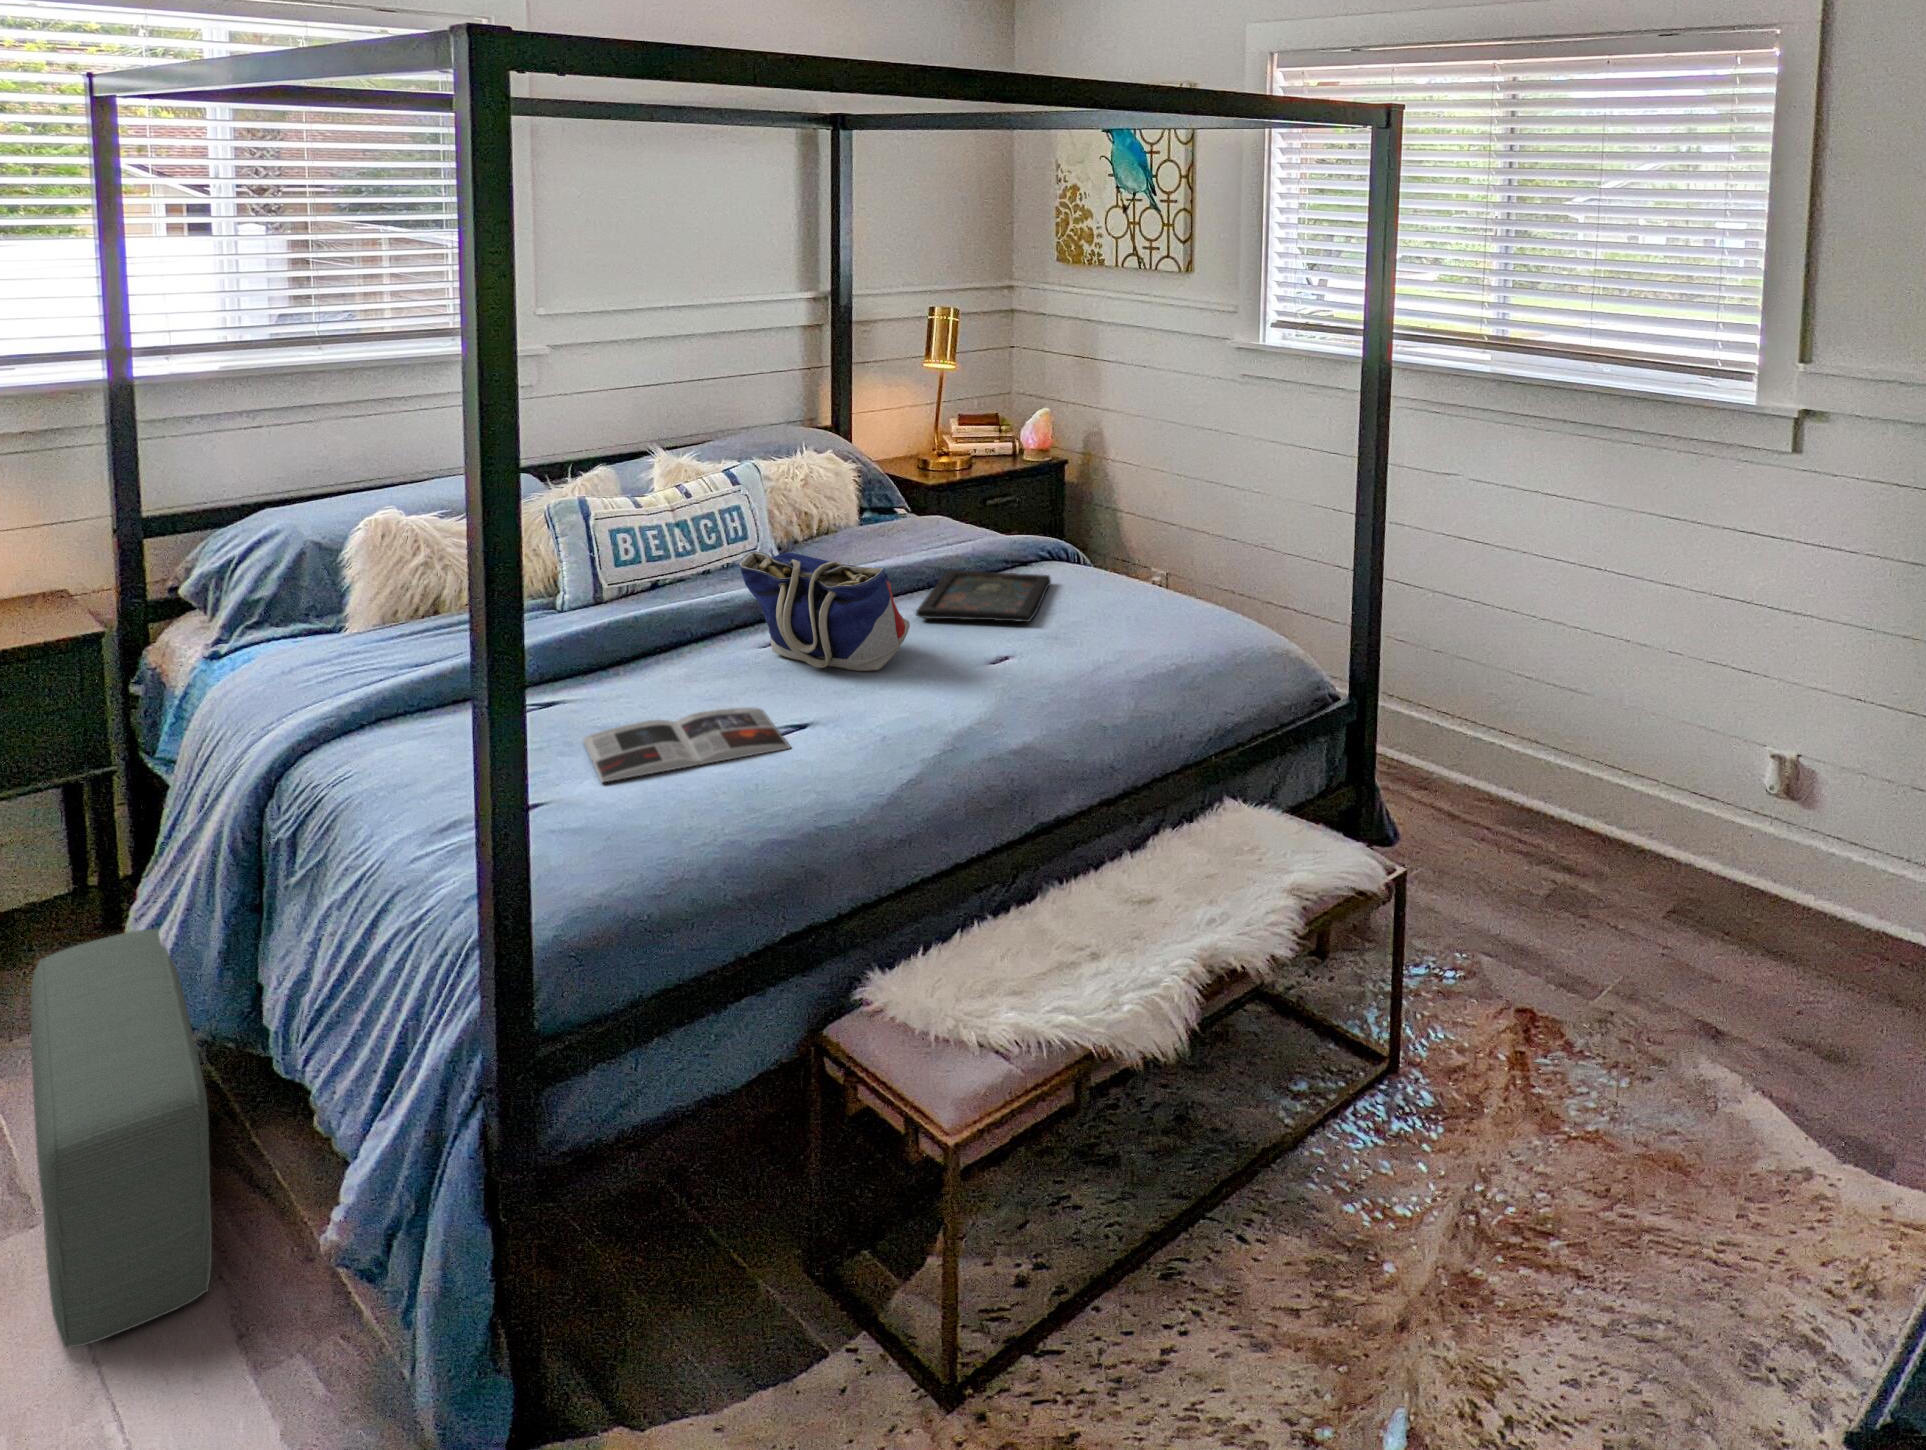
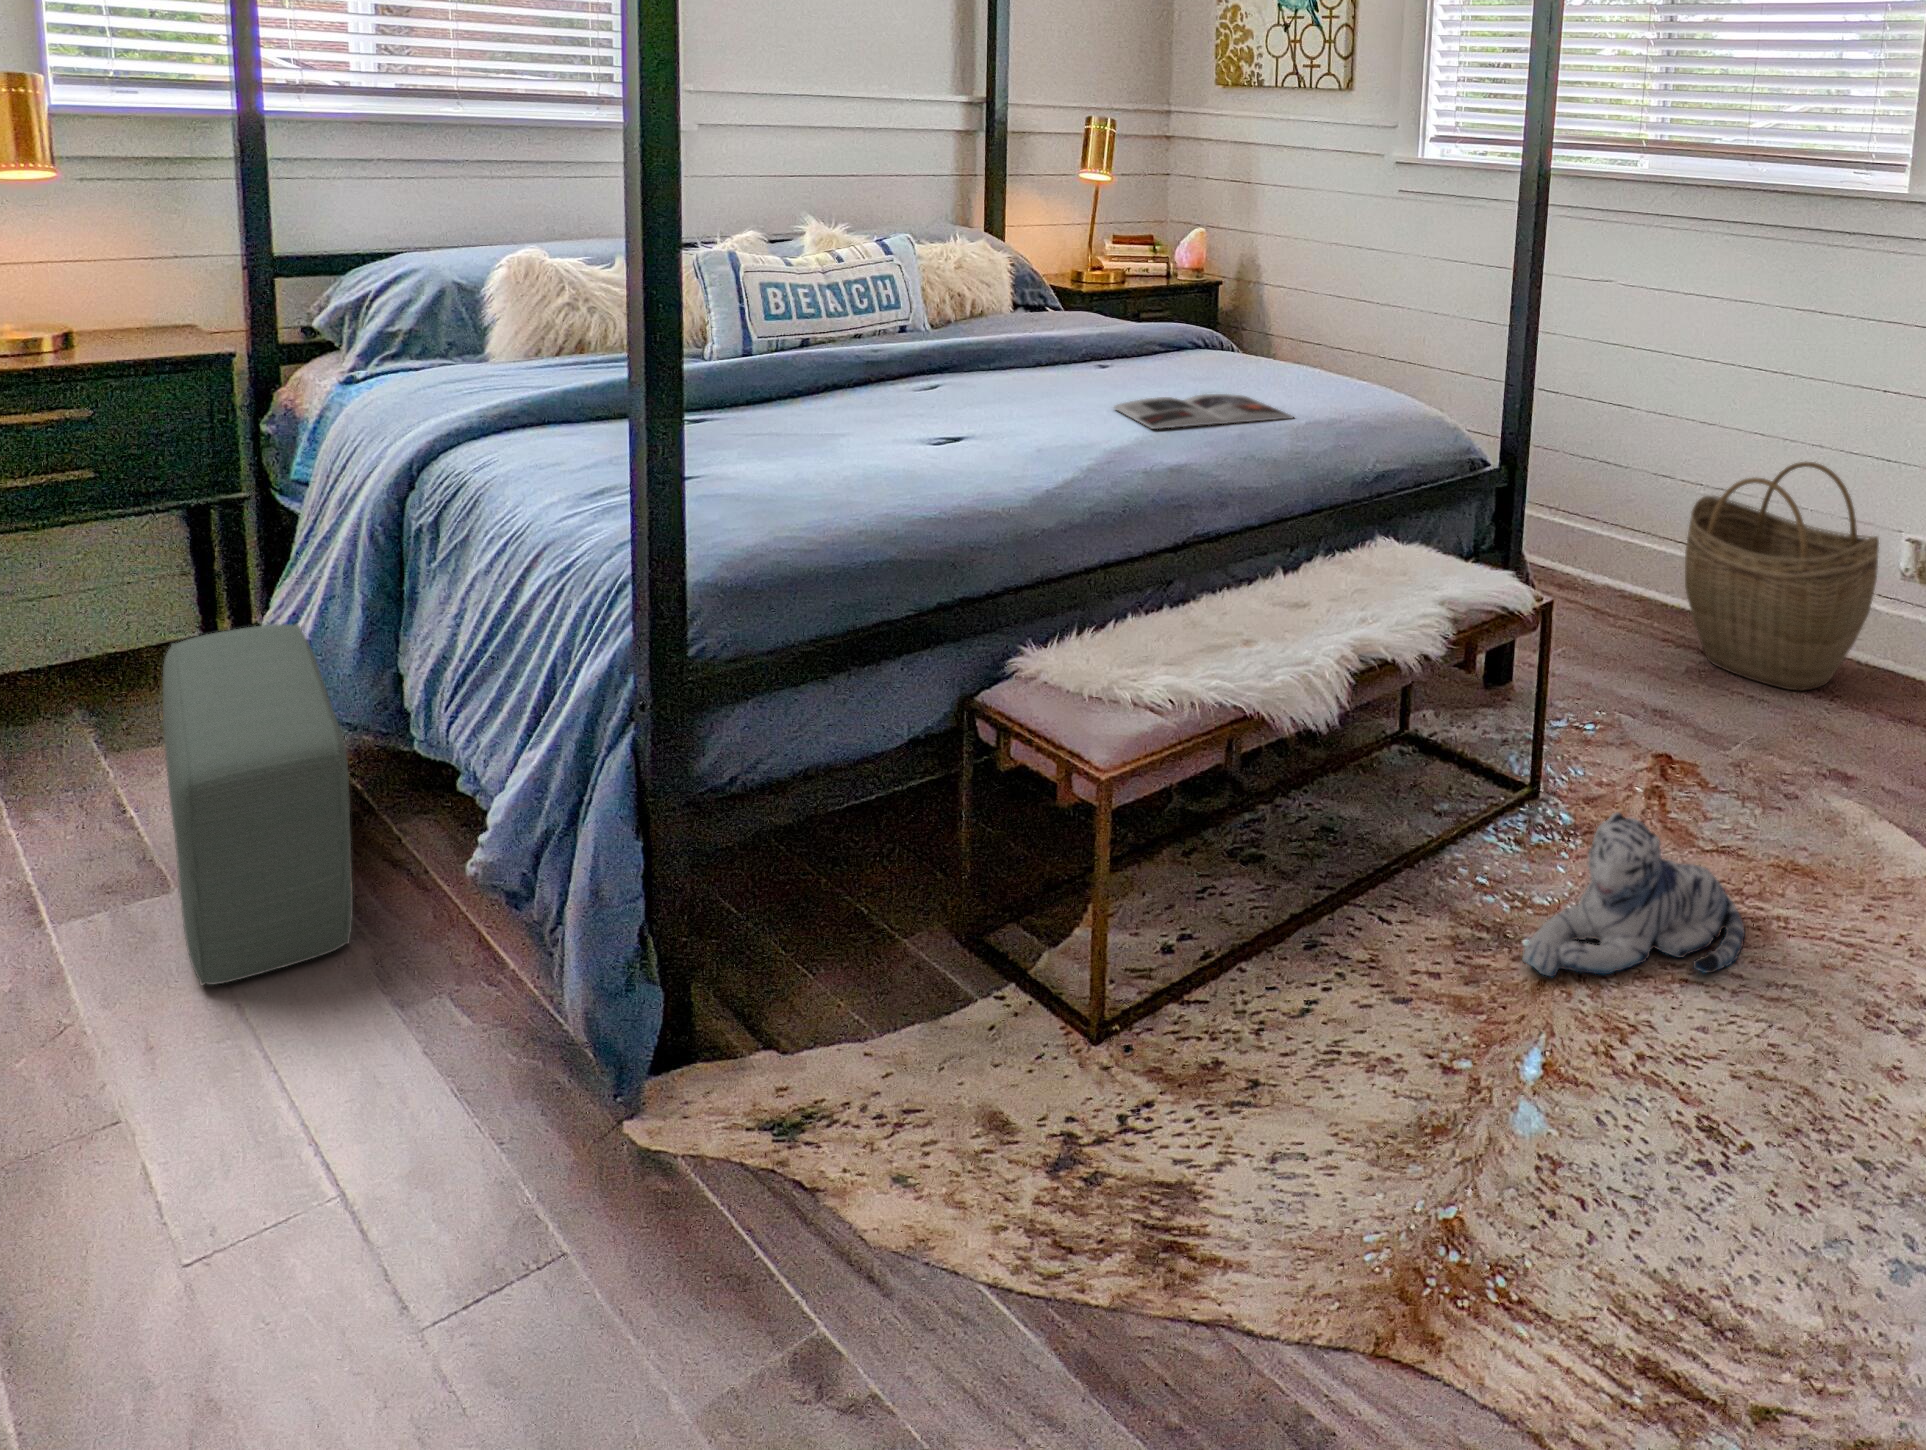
tote bag: present [739,551,910,671] -> none [894,289,1066,408]
tray: present [916,570,1051,622] -> none [1072,343,1207,381]
woven basket: none [1544,675,1743,923] -> present [1685,462,1879,691]
magazine: present [583,708,791,782] -> present [1114,394,1293,429]
plush toy: none [1383,1130,1615,1315] -> present [1523,813,1745,977]

